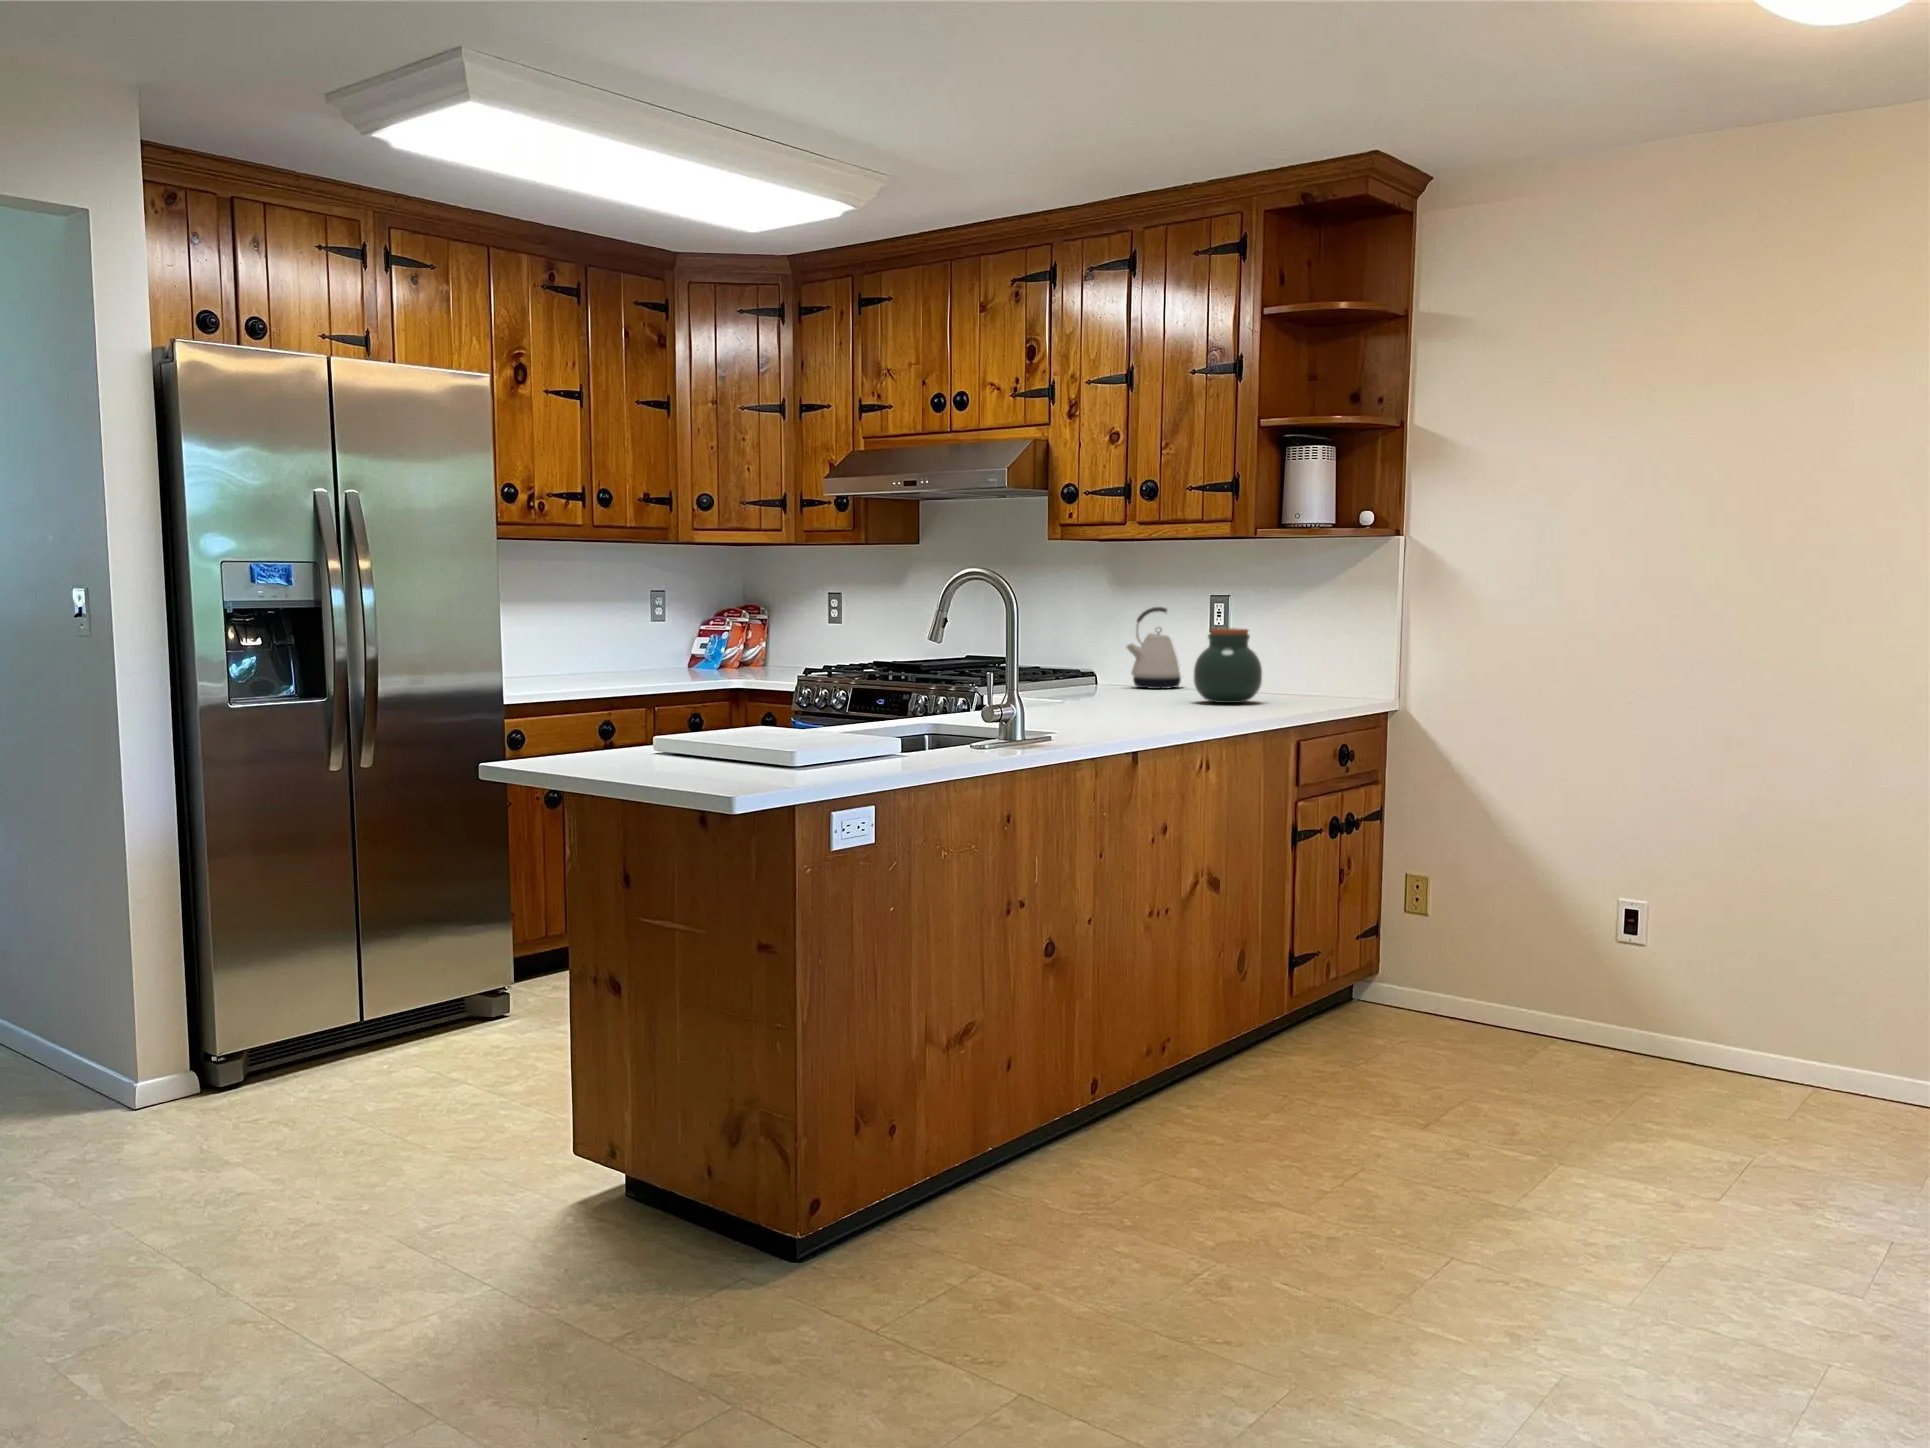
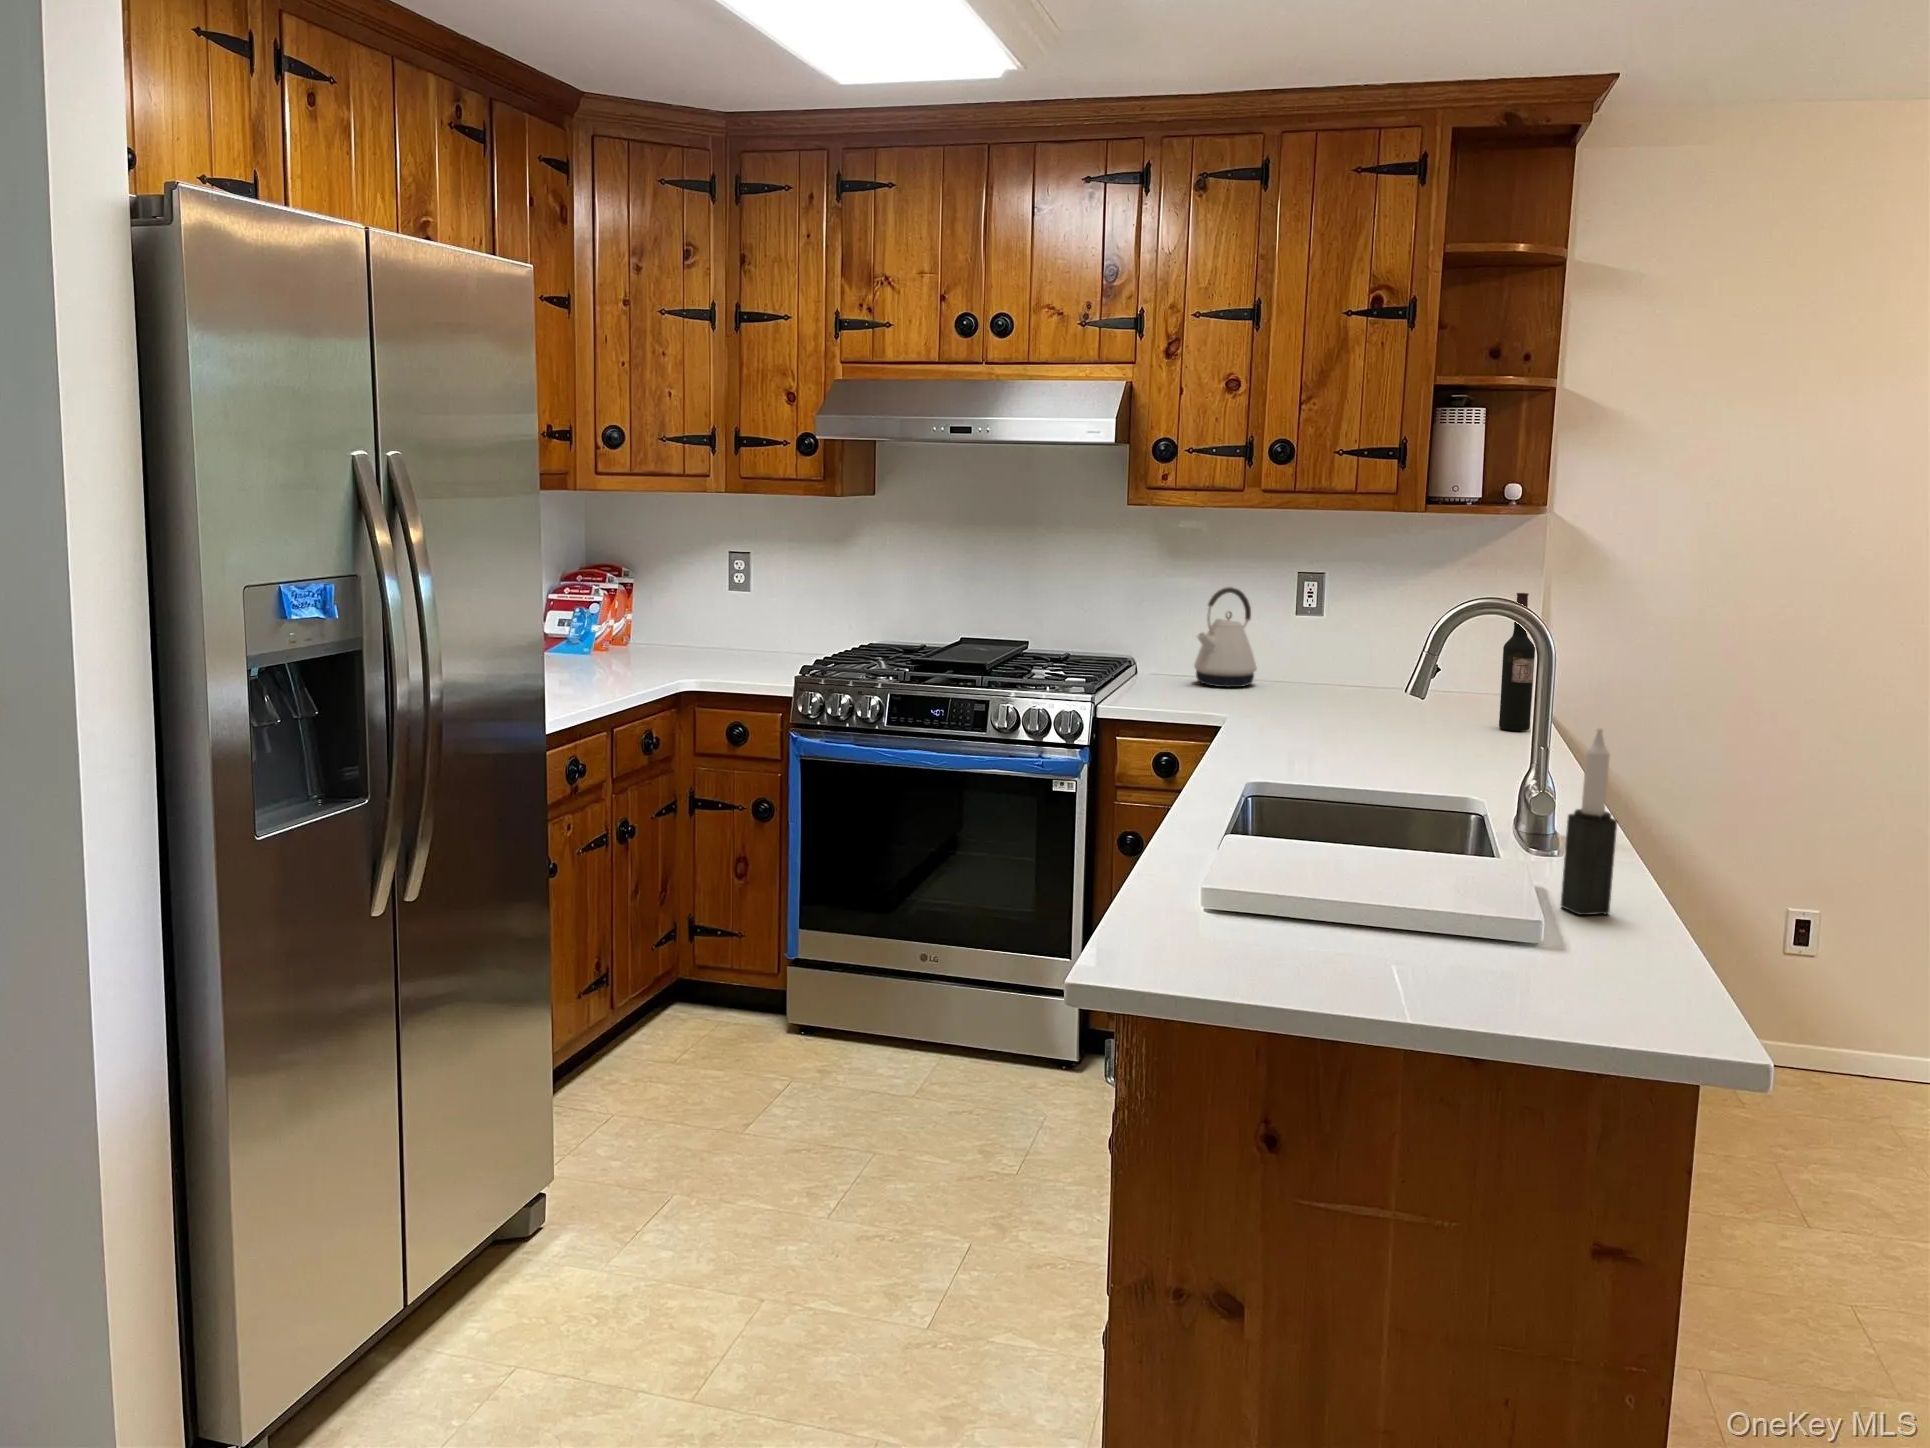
wine bottle: none [1279,592,1306,707] -> present [1499,593,1535,731]
candle: none [926,628,956,762] -> present [1561,728,1617,915]
jar: present [1194,628,1262,703] -> none [1373,630,1458,722]

